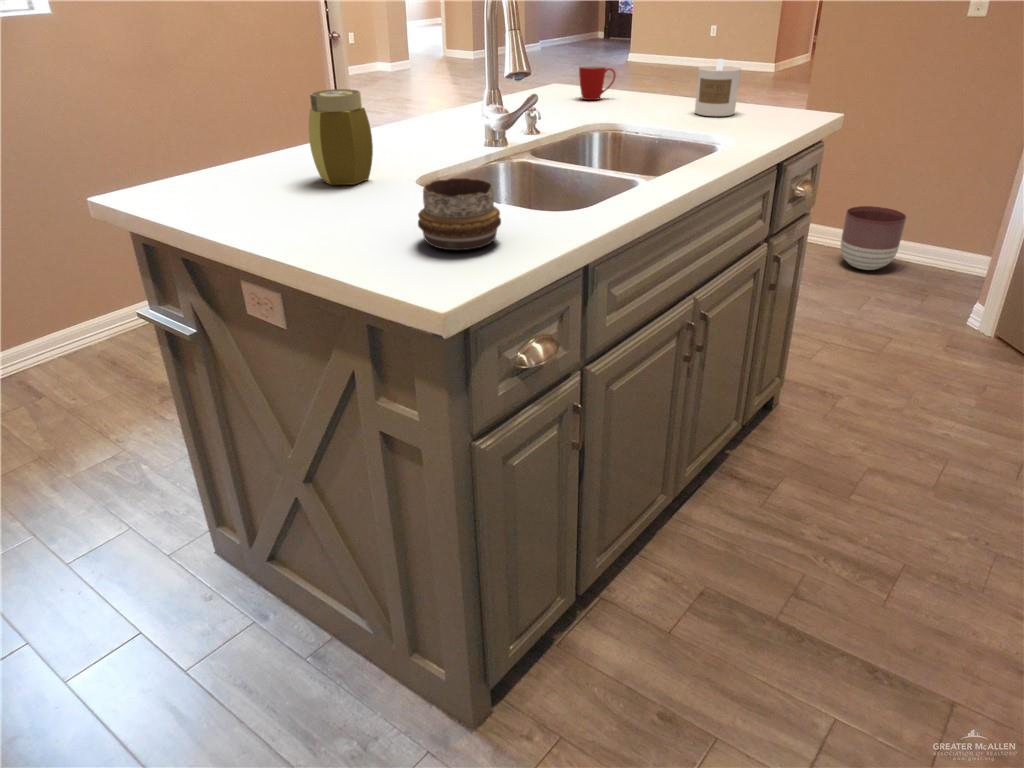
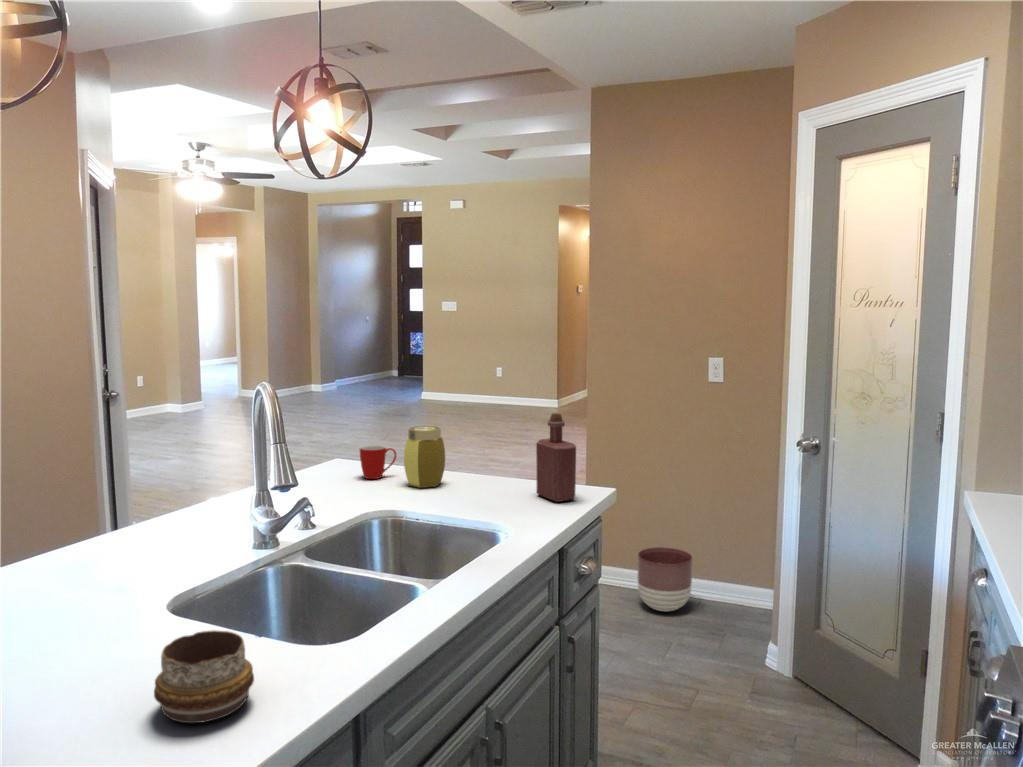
bottle: none [760,22,812,122] -> present [536,413,576,502]
candle: present [695,59,741,116] -> none [474,444,514,497]
jar: present [309,89,373,185] -> present [404,426,445,488]

